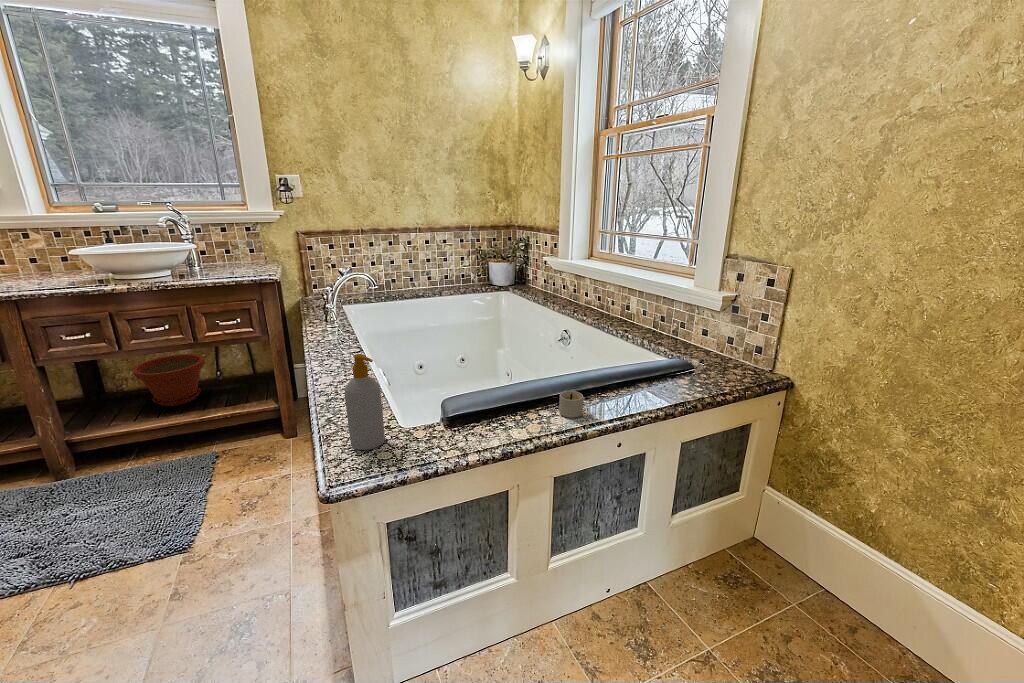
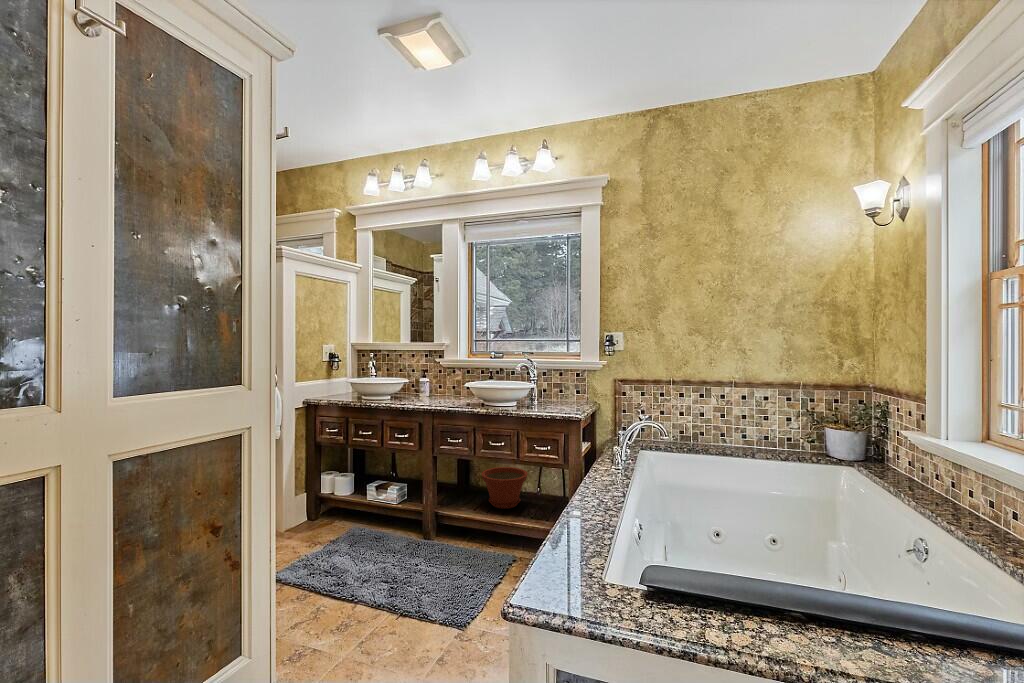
soap bottle: present [345,354,385,450] -> none [553,494,584,589]
candle: present [559,391,583,418] -> none [790,609,844,651]

